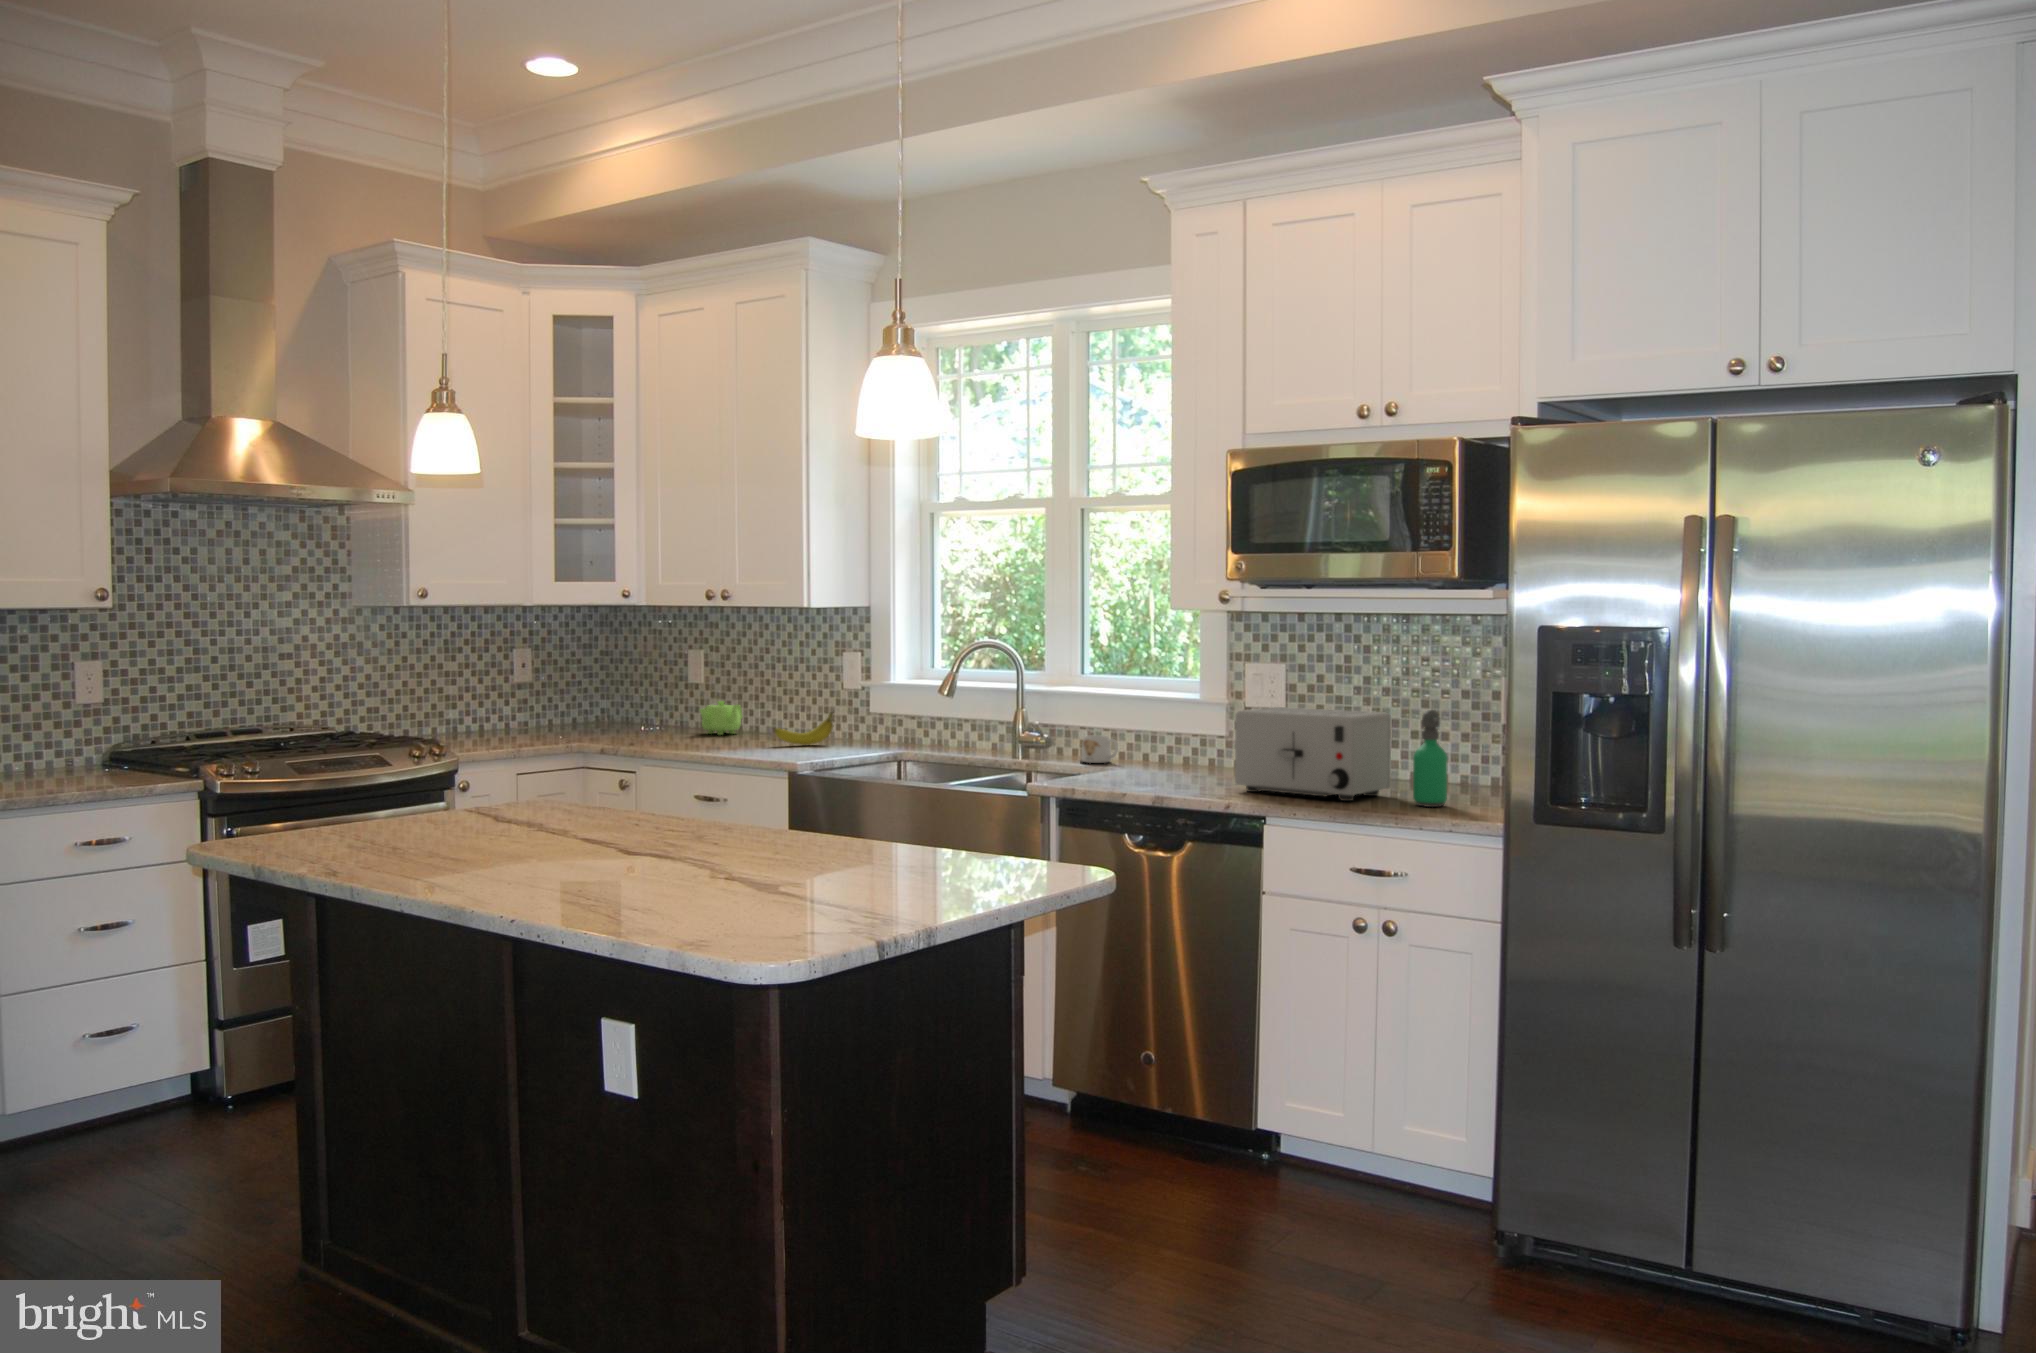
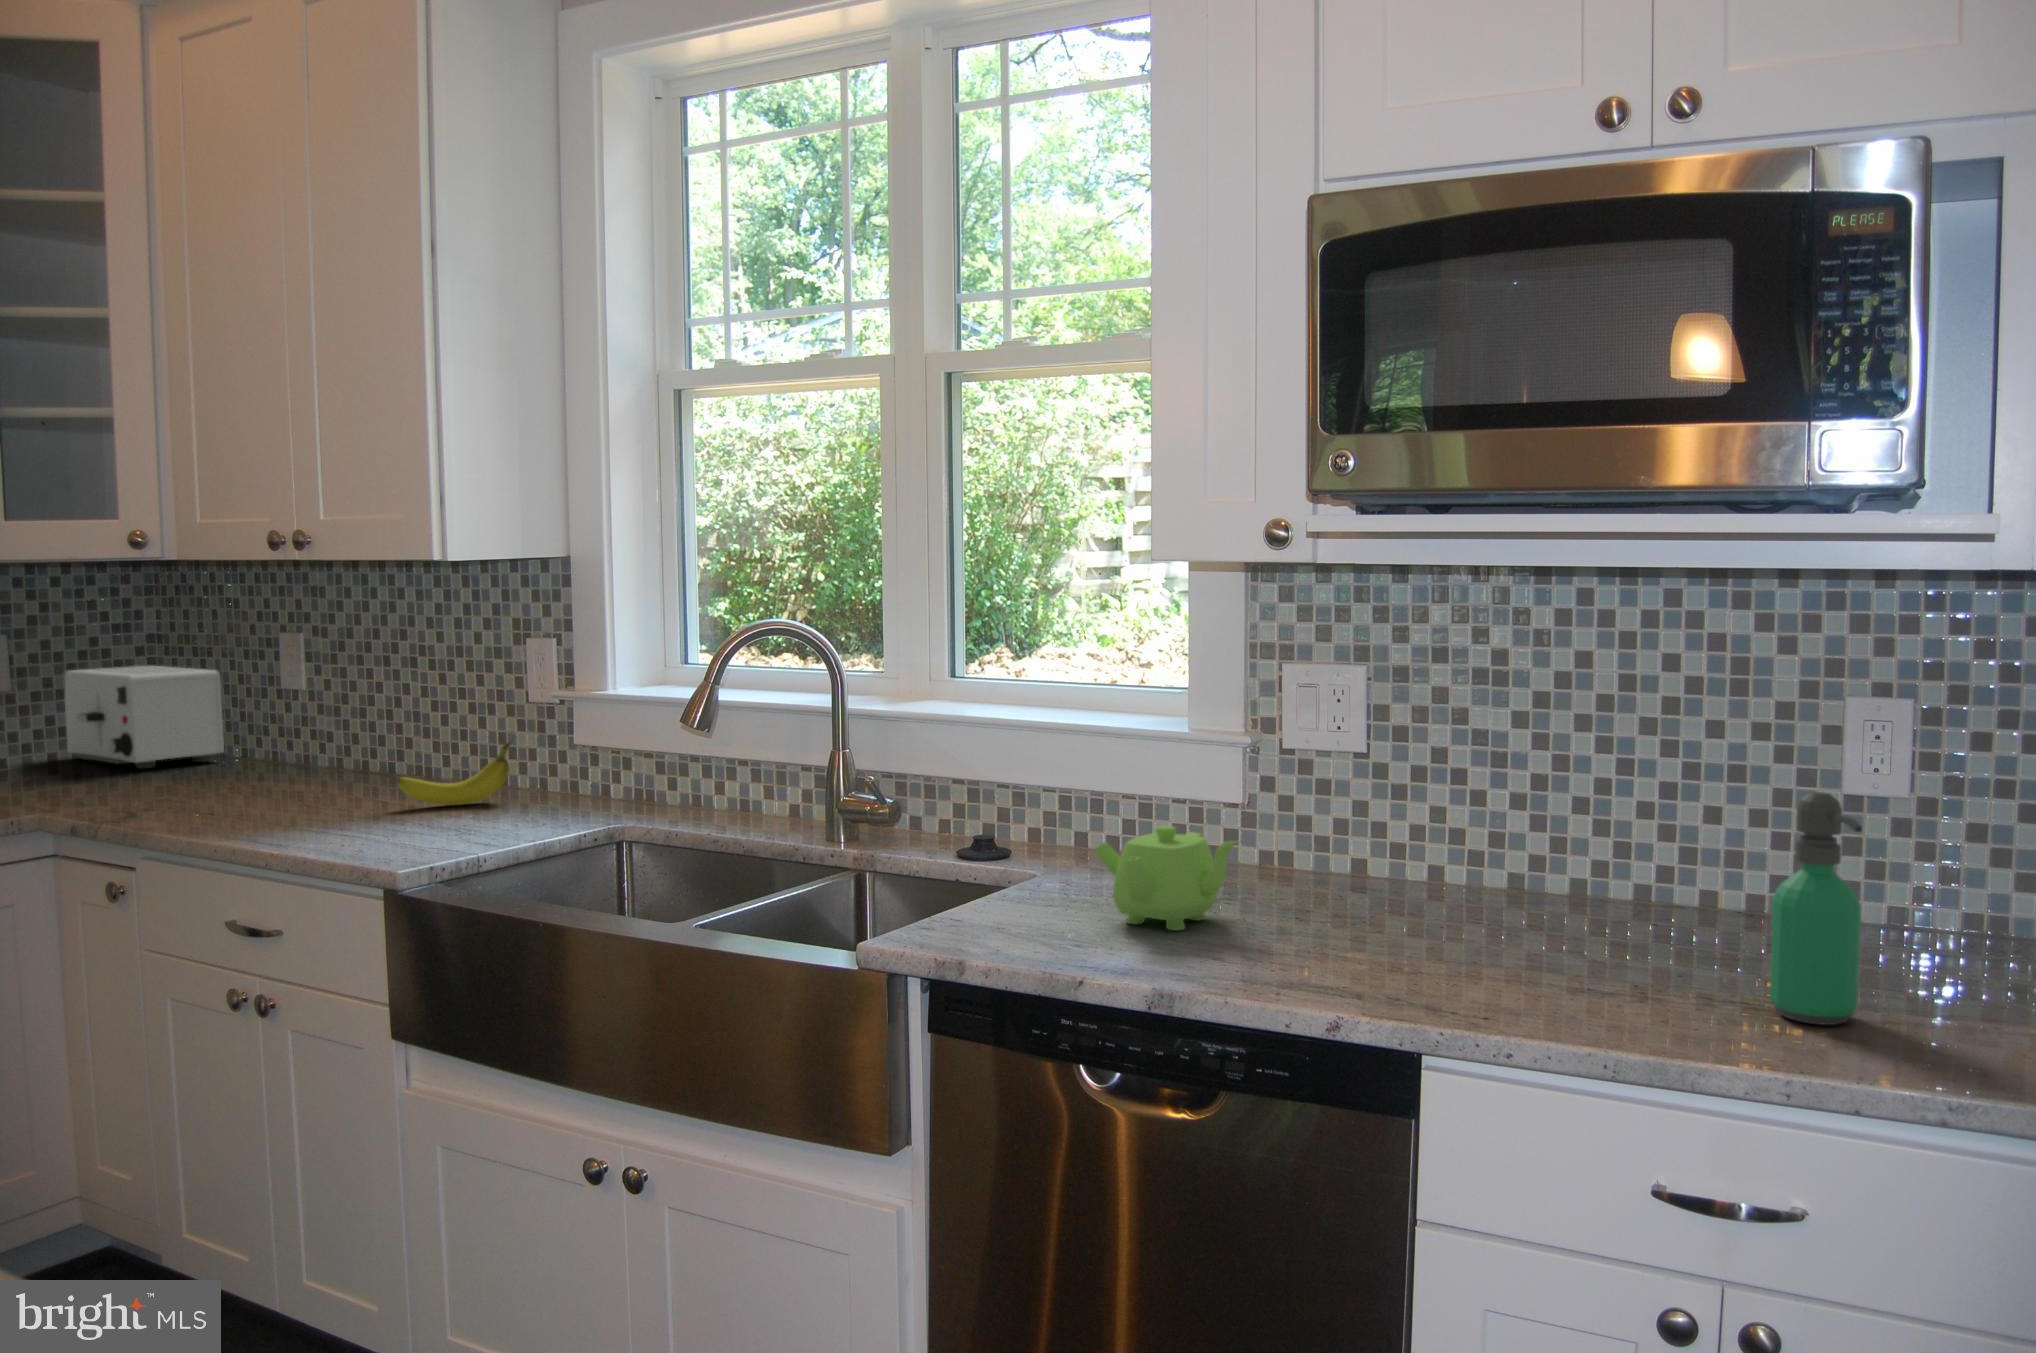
teapot: present [700,701,743,735] -> present [1094,826,1238,931]
toaster: present [1235,707,1391,801] -> present [63,666,224,768]
mug: present [1082,735,1118,763] -> none [960,800,1031,857]

